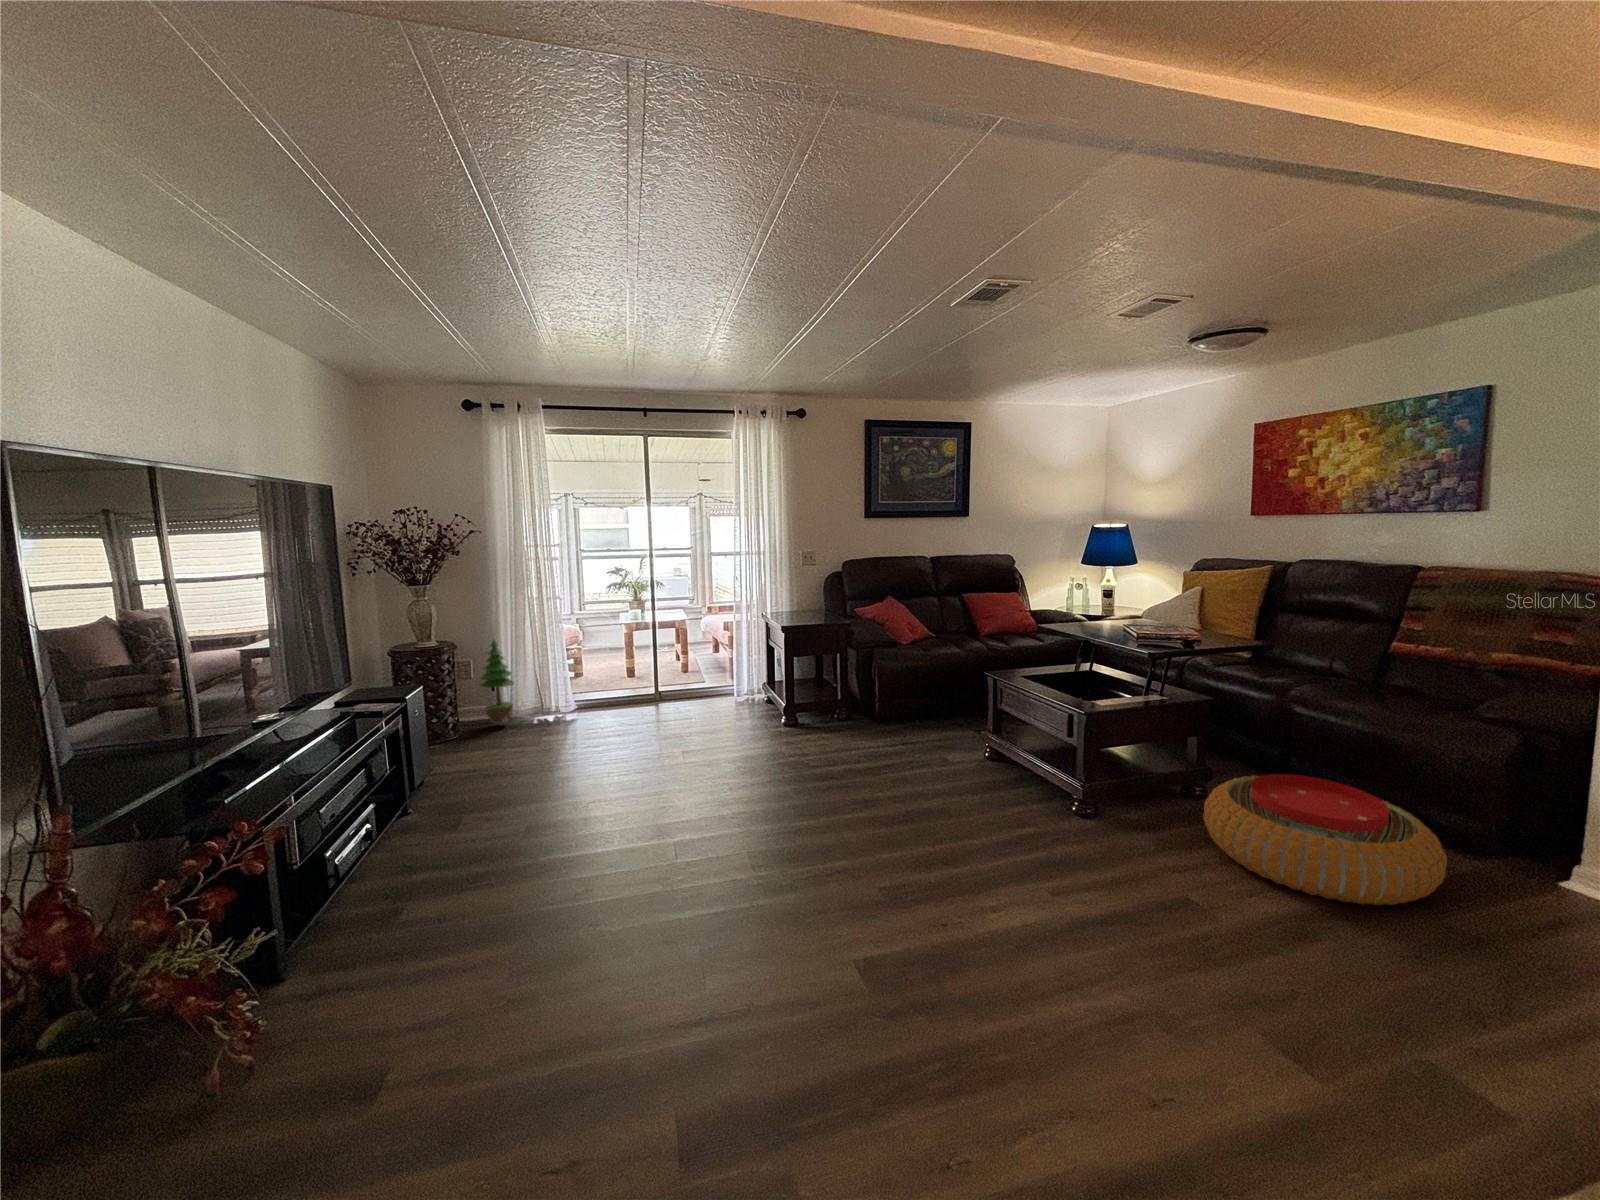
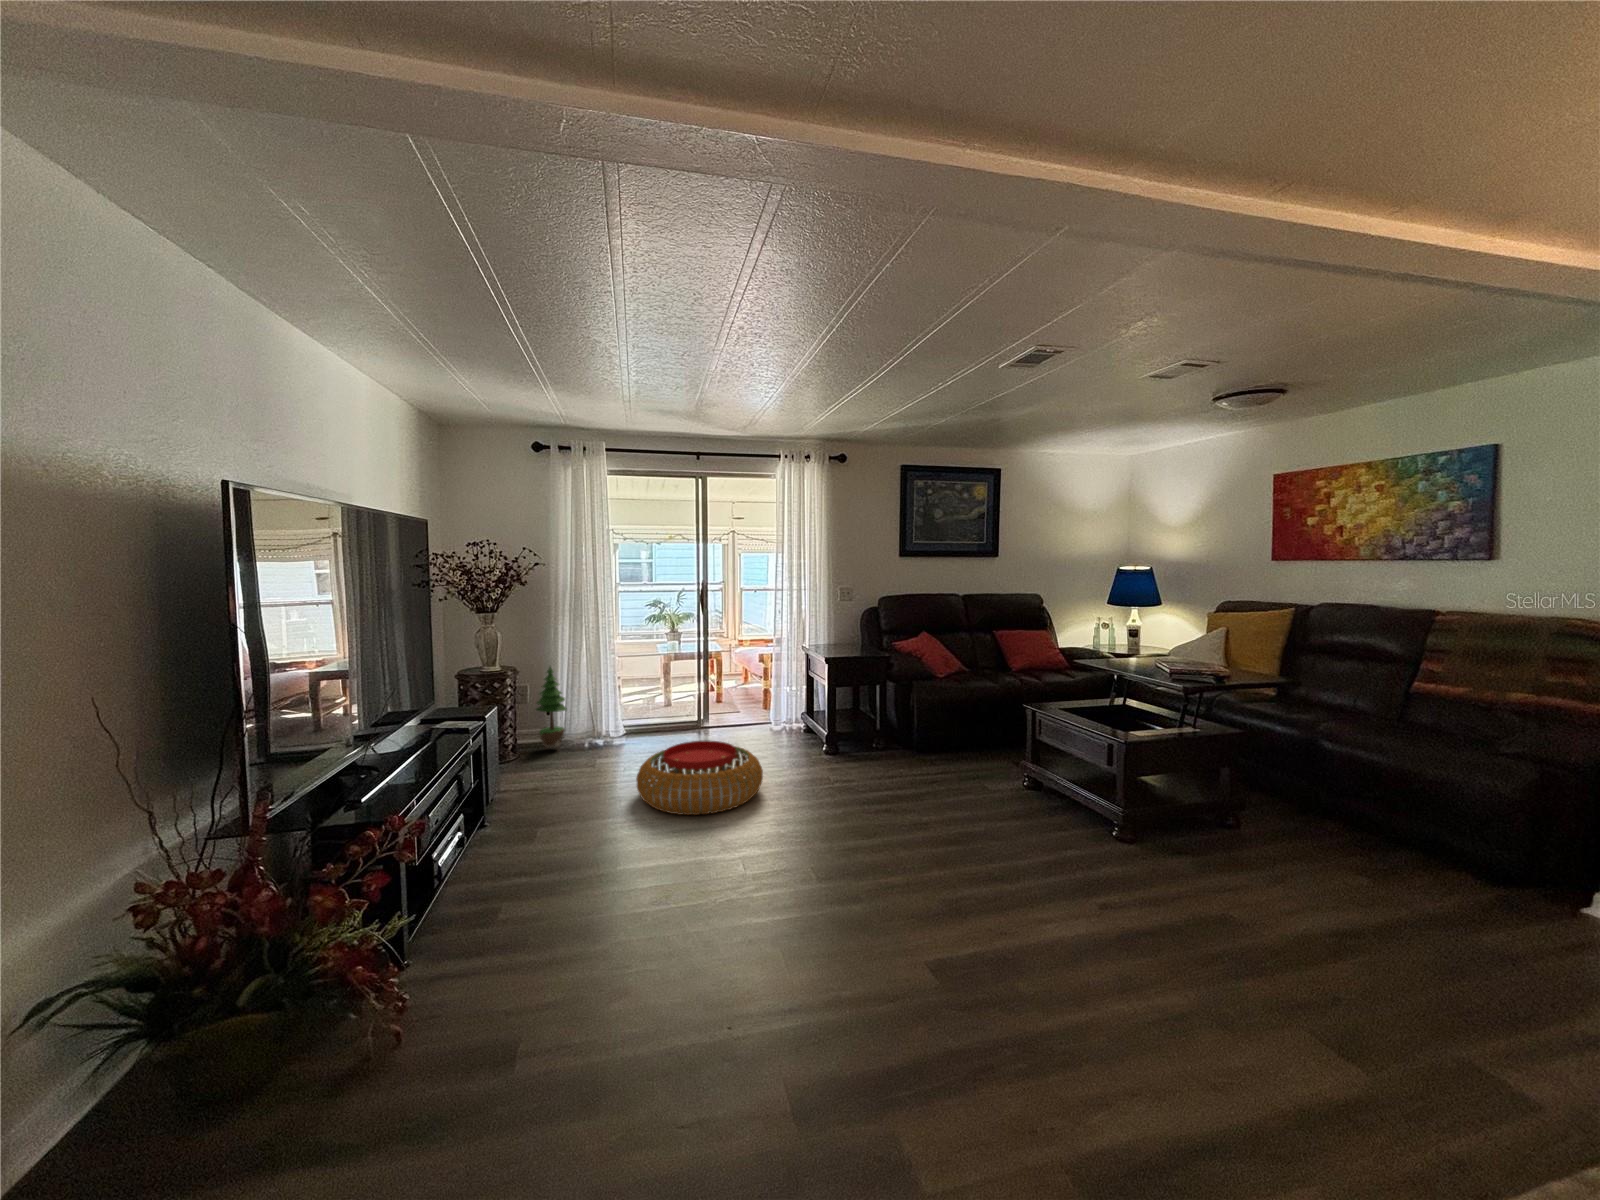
pouf: present [1203,774,1447,905] -> present [636,741,763,815]

